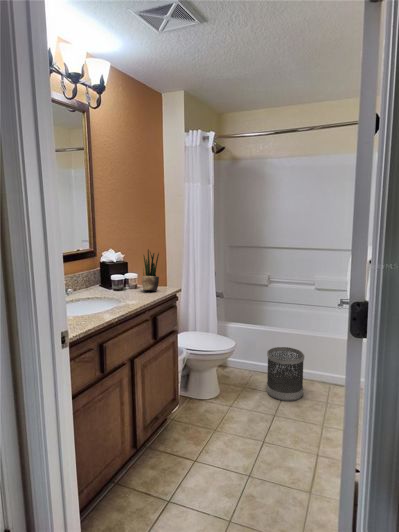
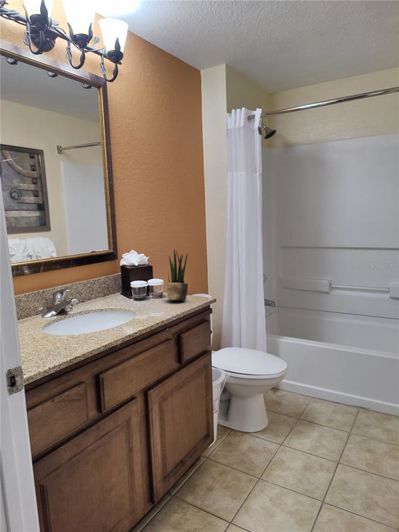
wastebasket: present [267,347,304,401] -> none [327,371,378,443]

